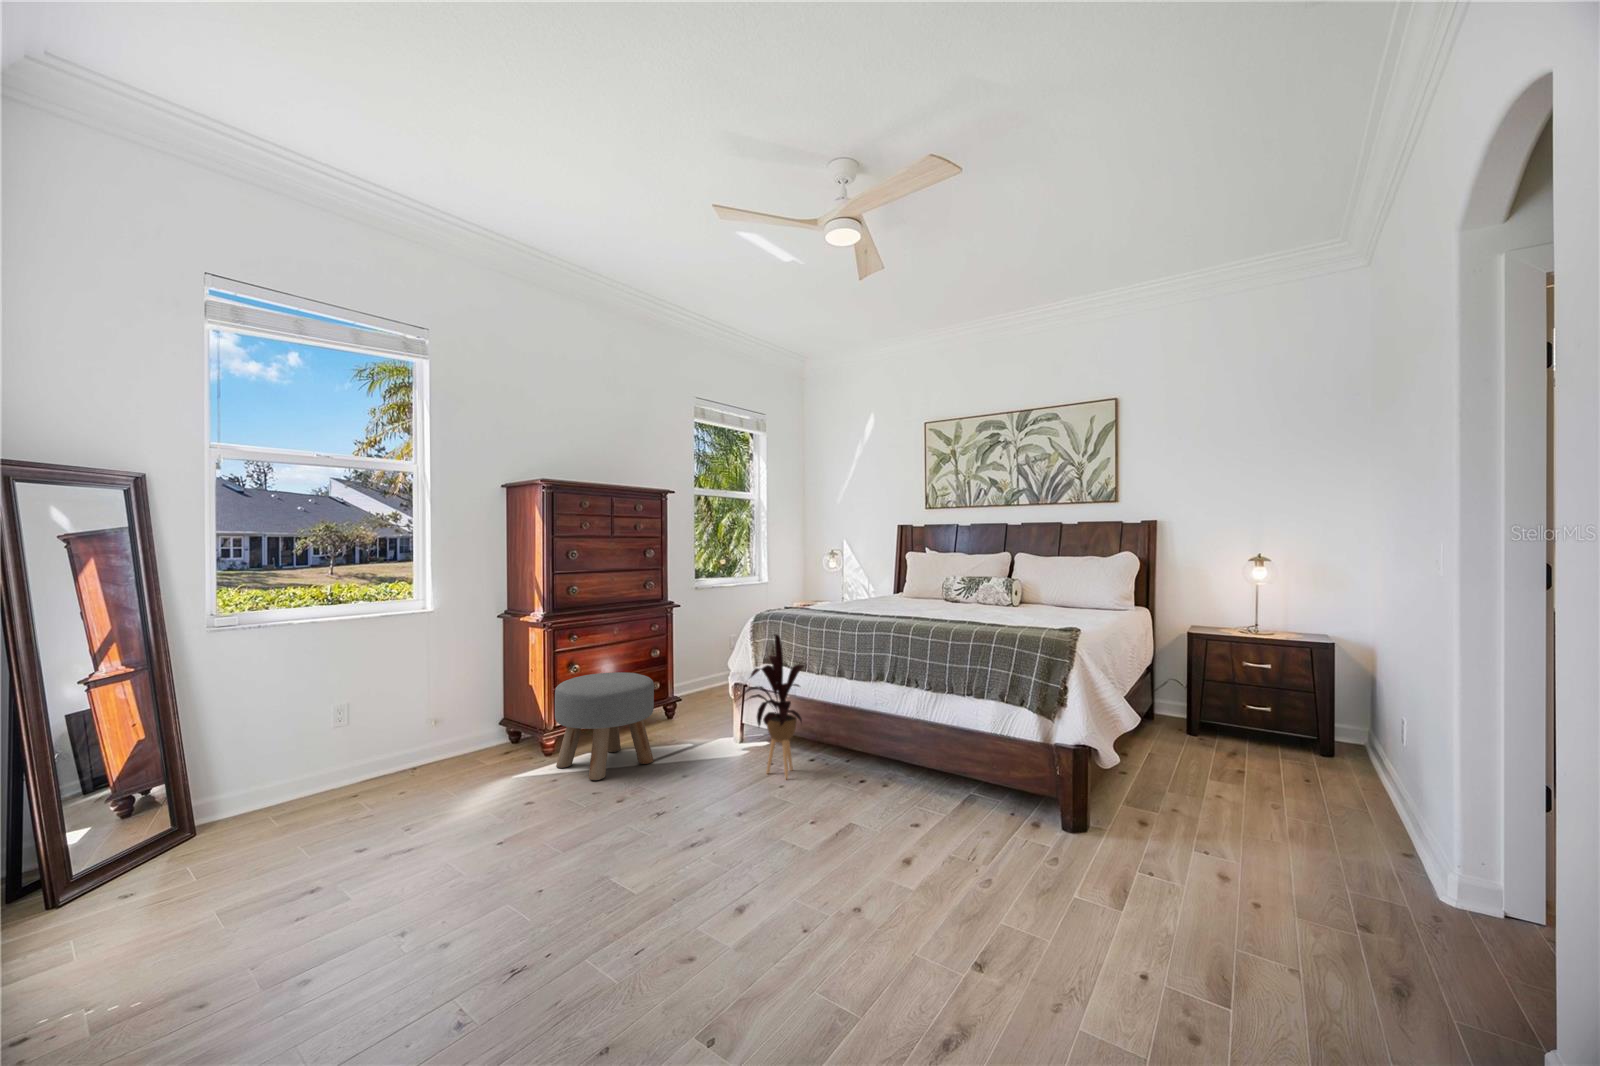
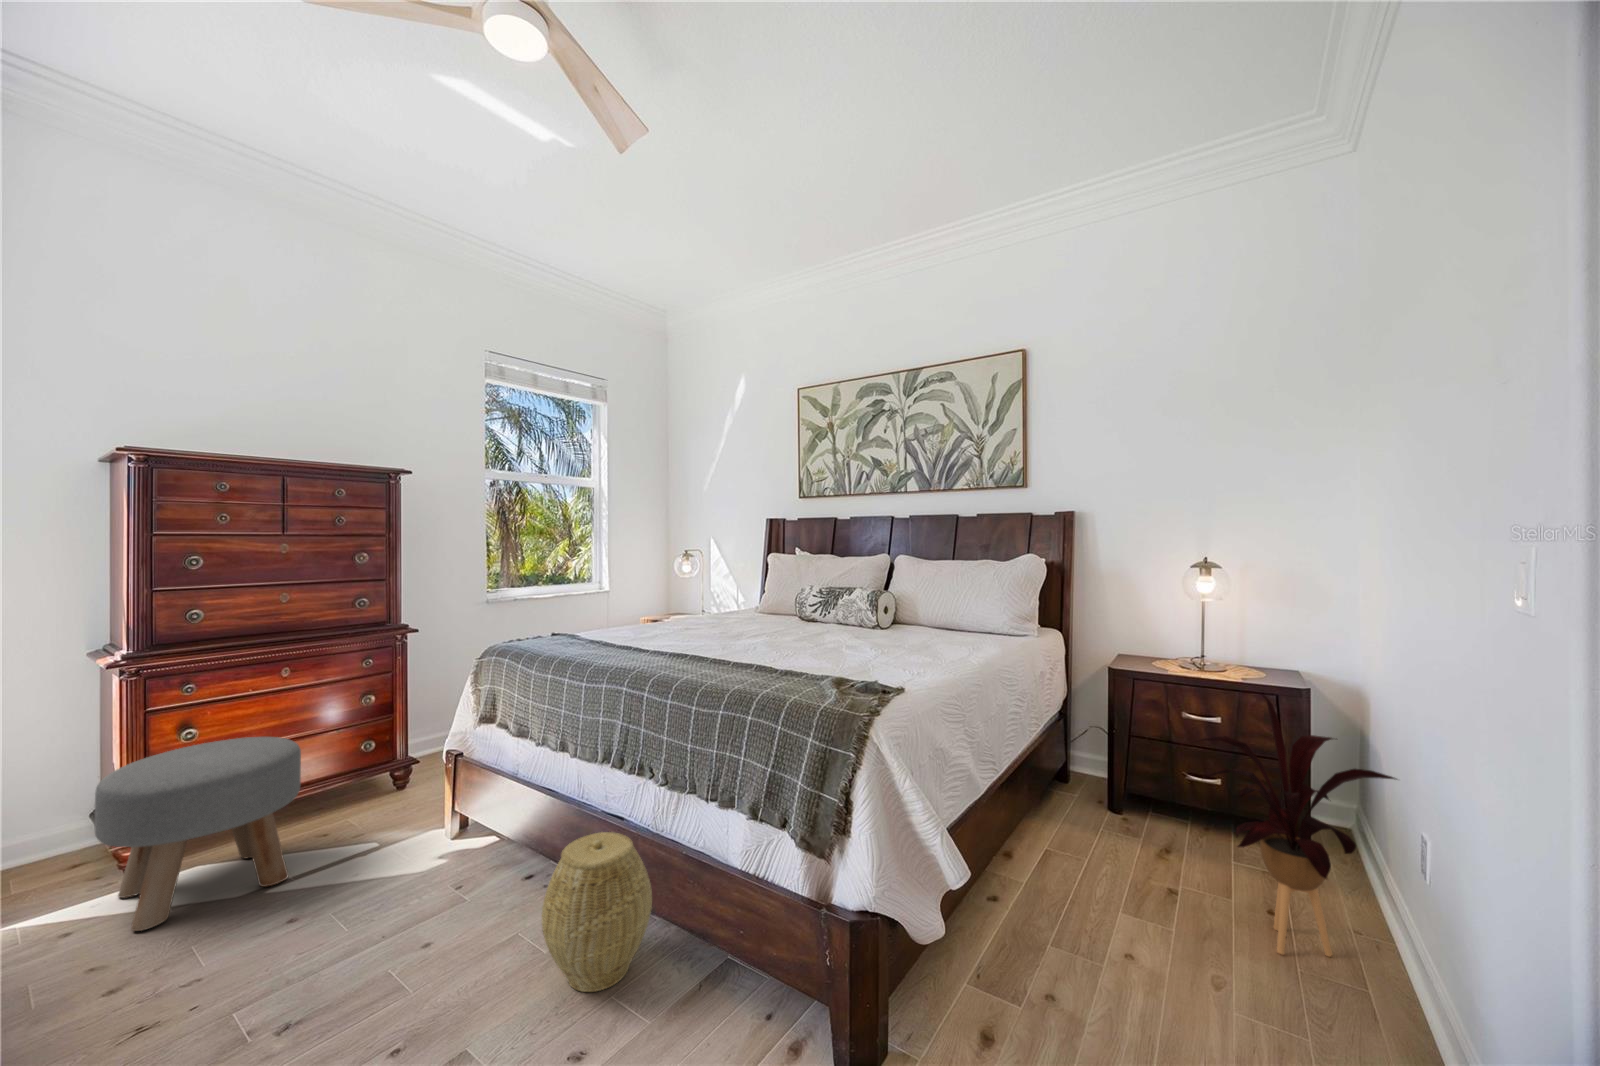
house plant: present [739,634,804,779] -> present [1185,691,1396,956]
woven basket: none [864,718,927,804] -> present [542,832,652,992]

